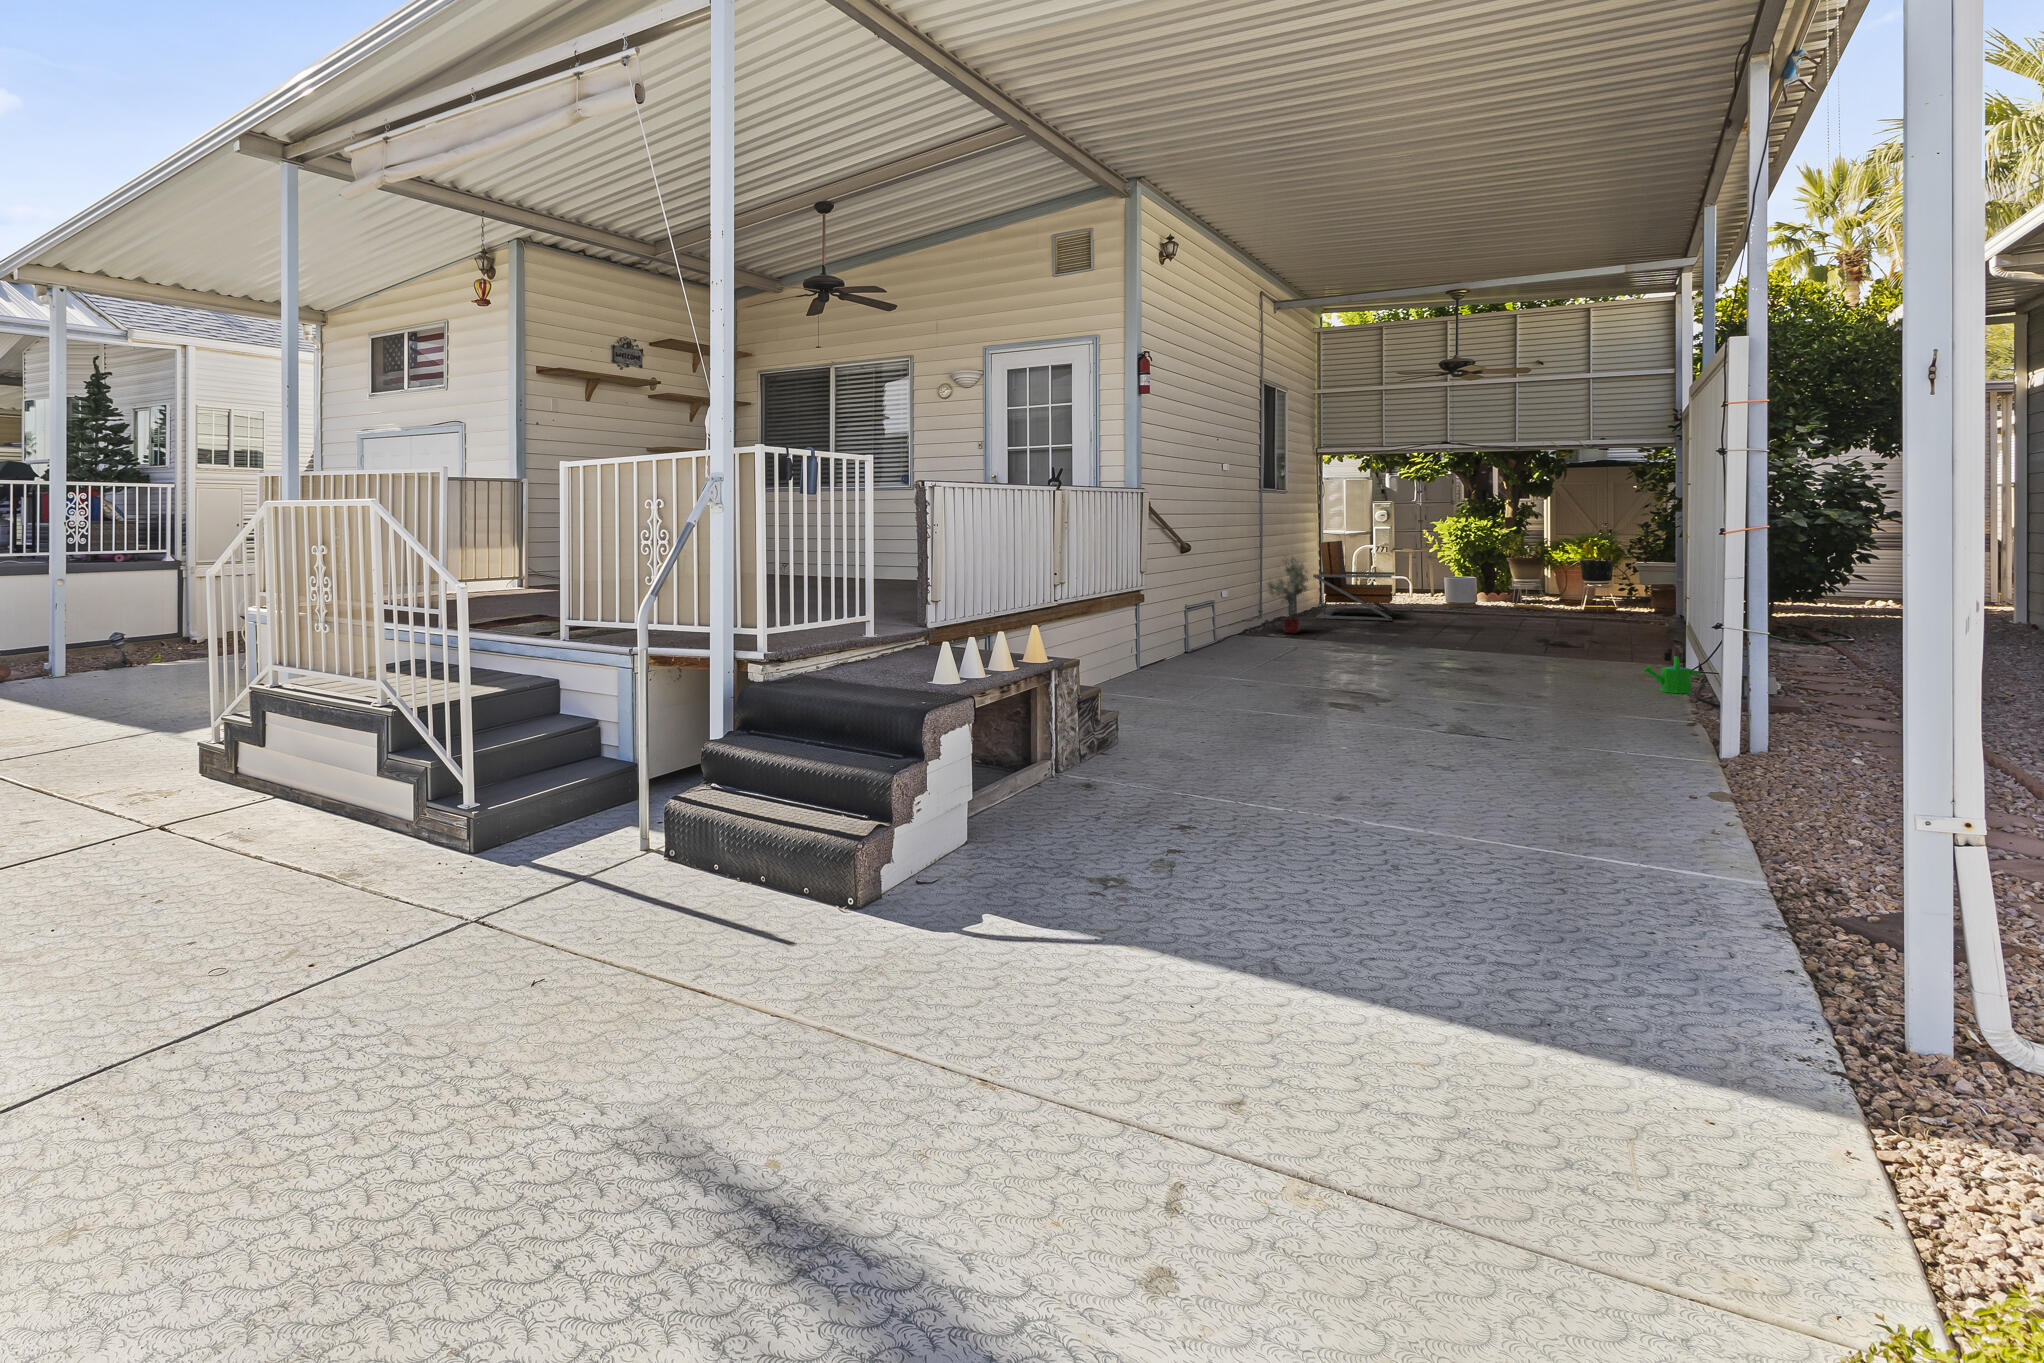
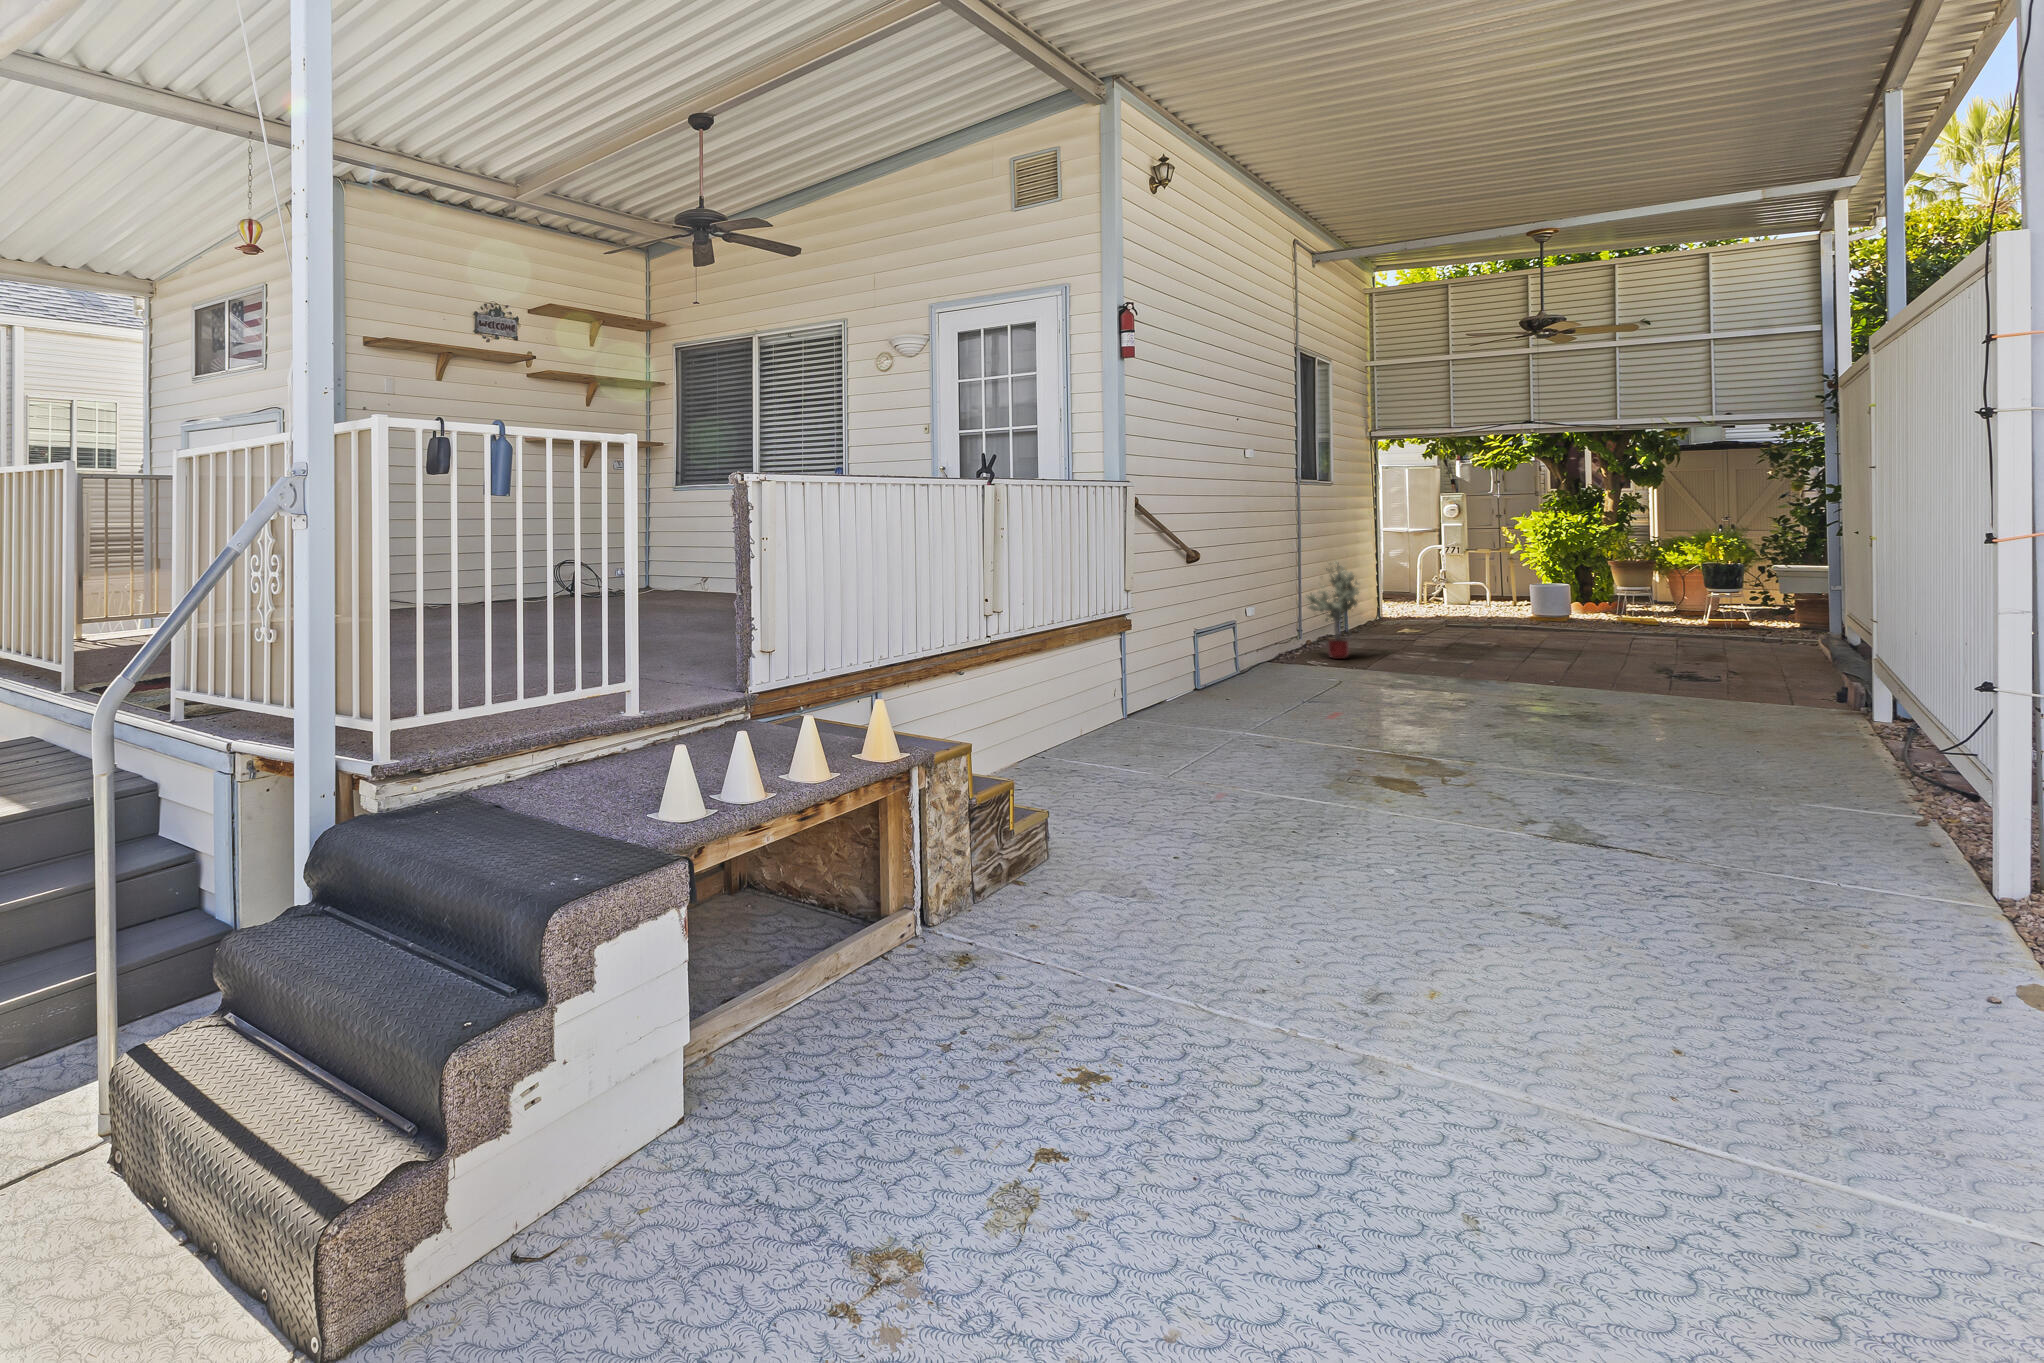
lounge chair: present [1313,541,1395,620] -> none [1368,542,1470,639]
watering can: present [1643,656,1701,694] -> none [1828,707,1927,761]

